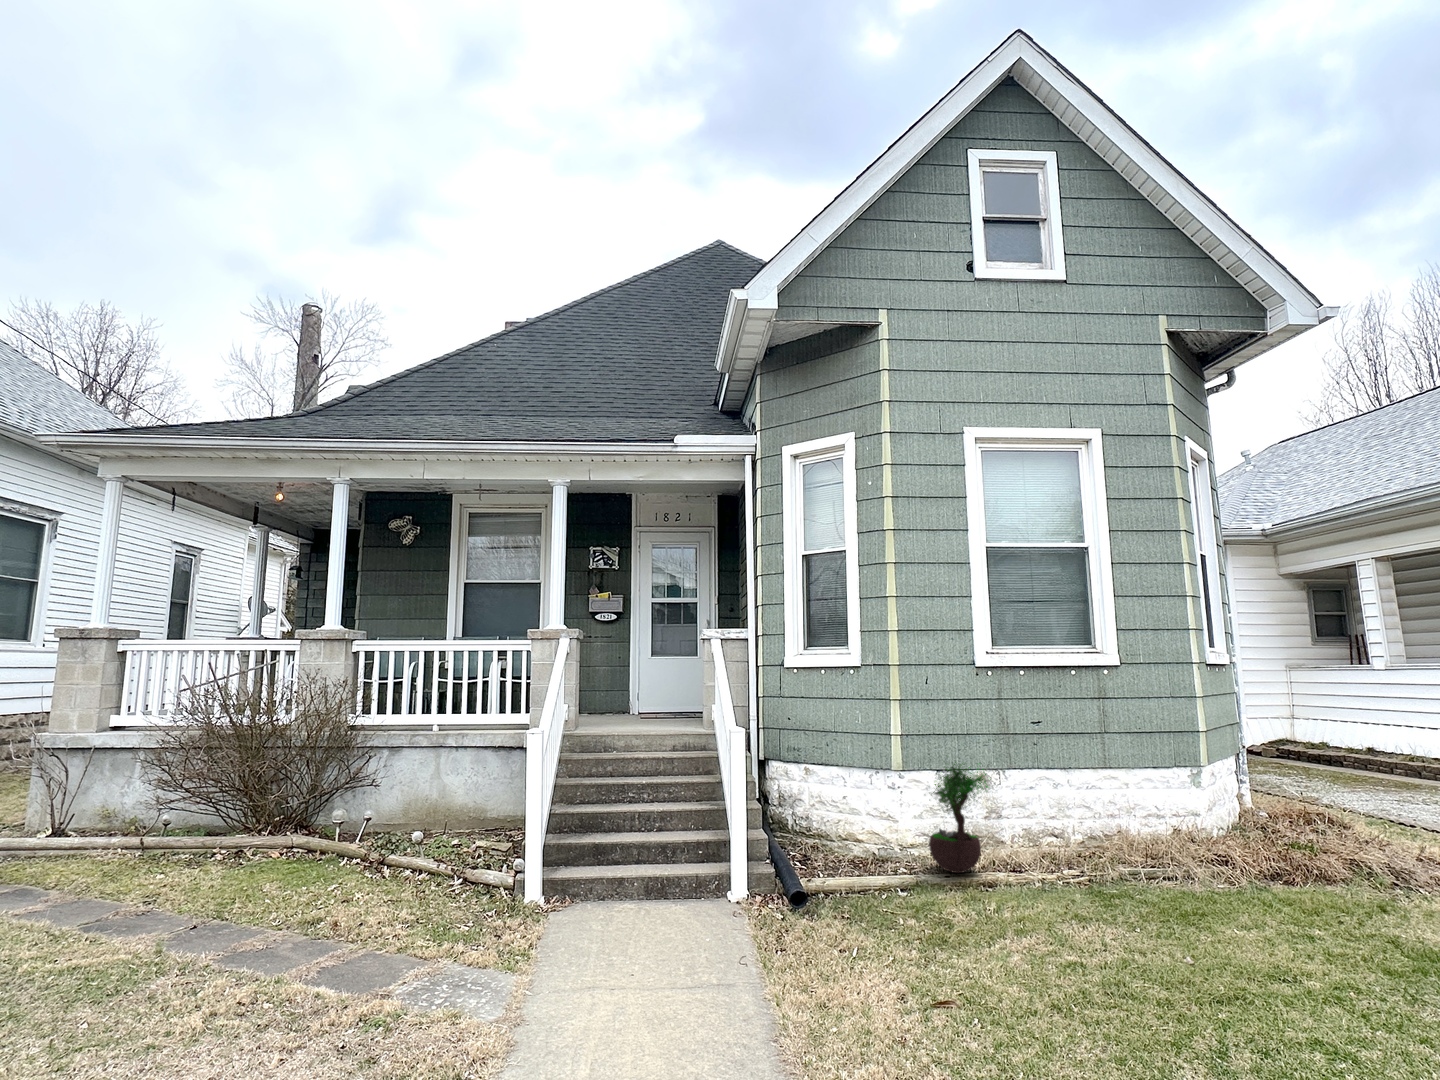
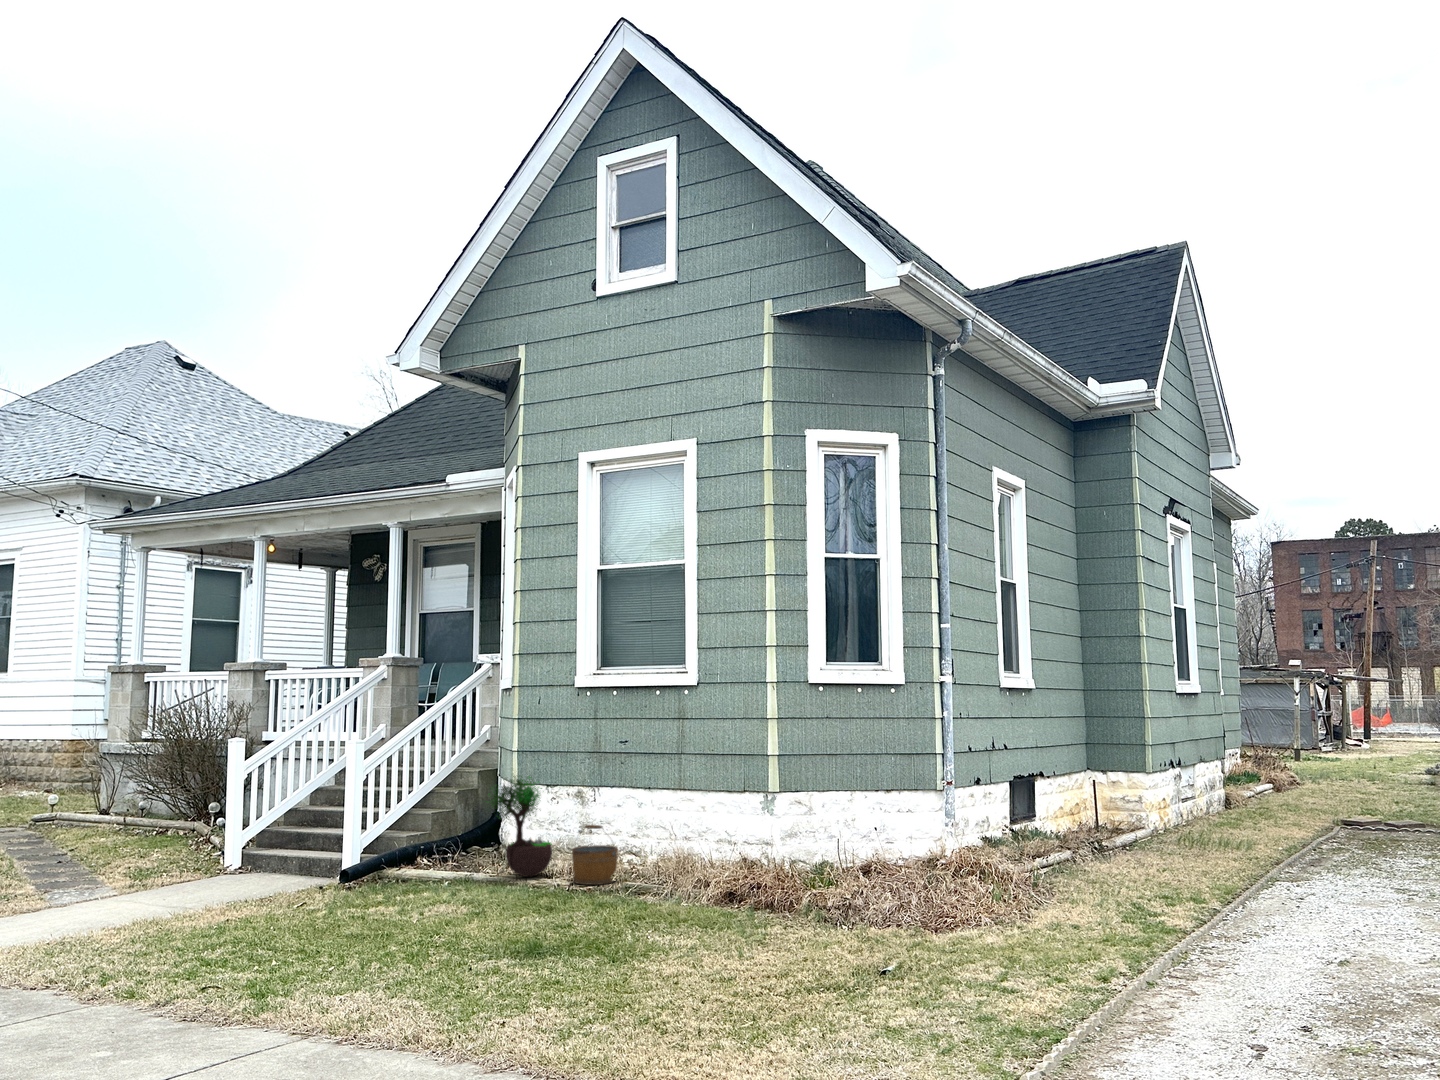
bucket: none [1012,810,1063,876] -> present [572,825,618,885]

